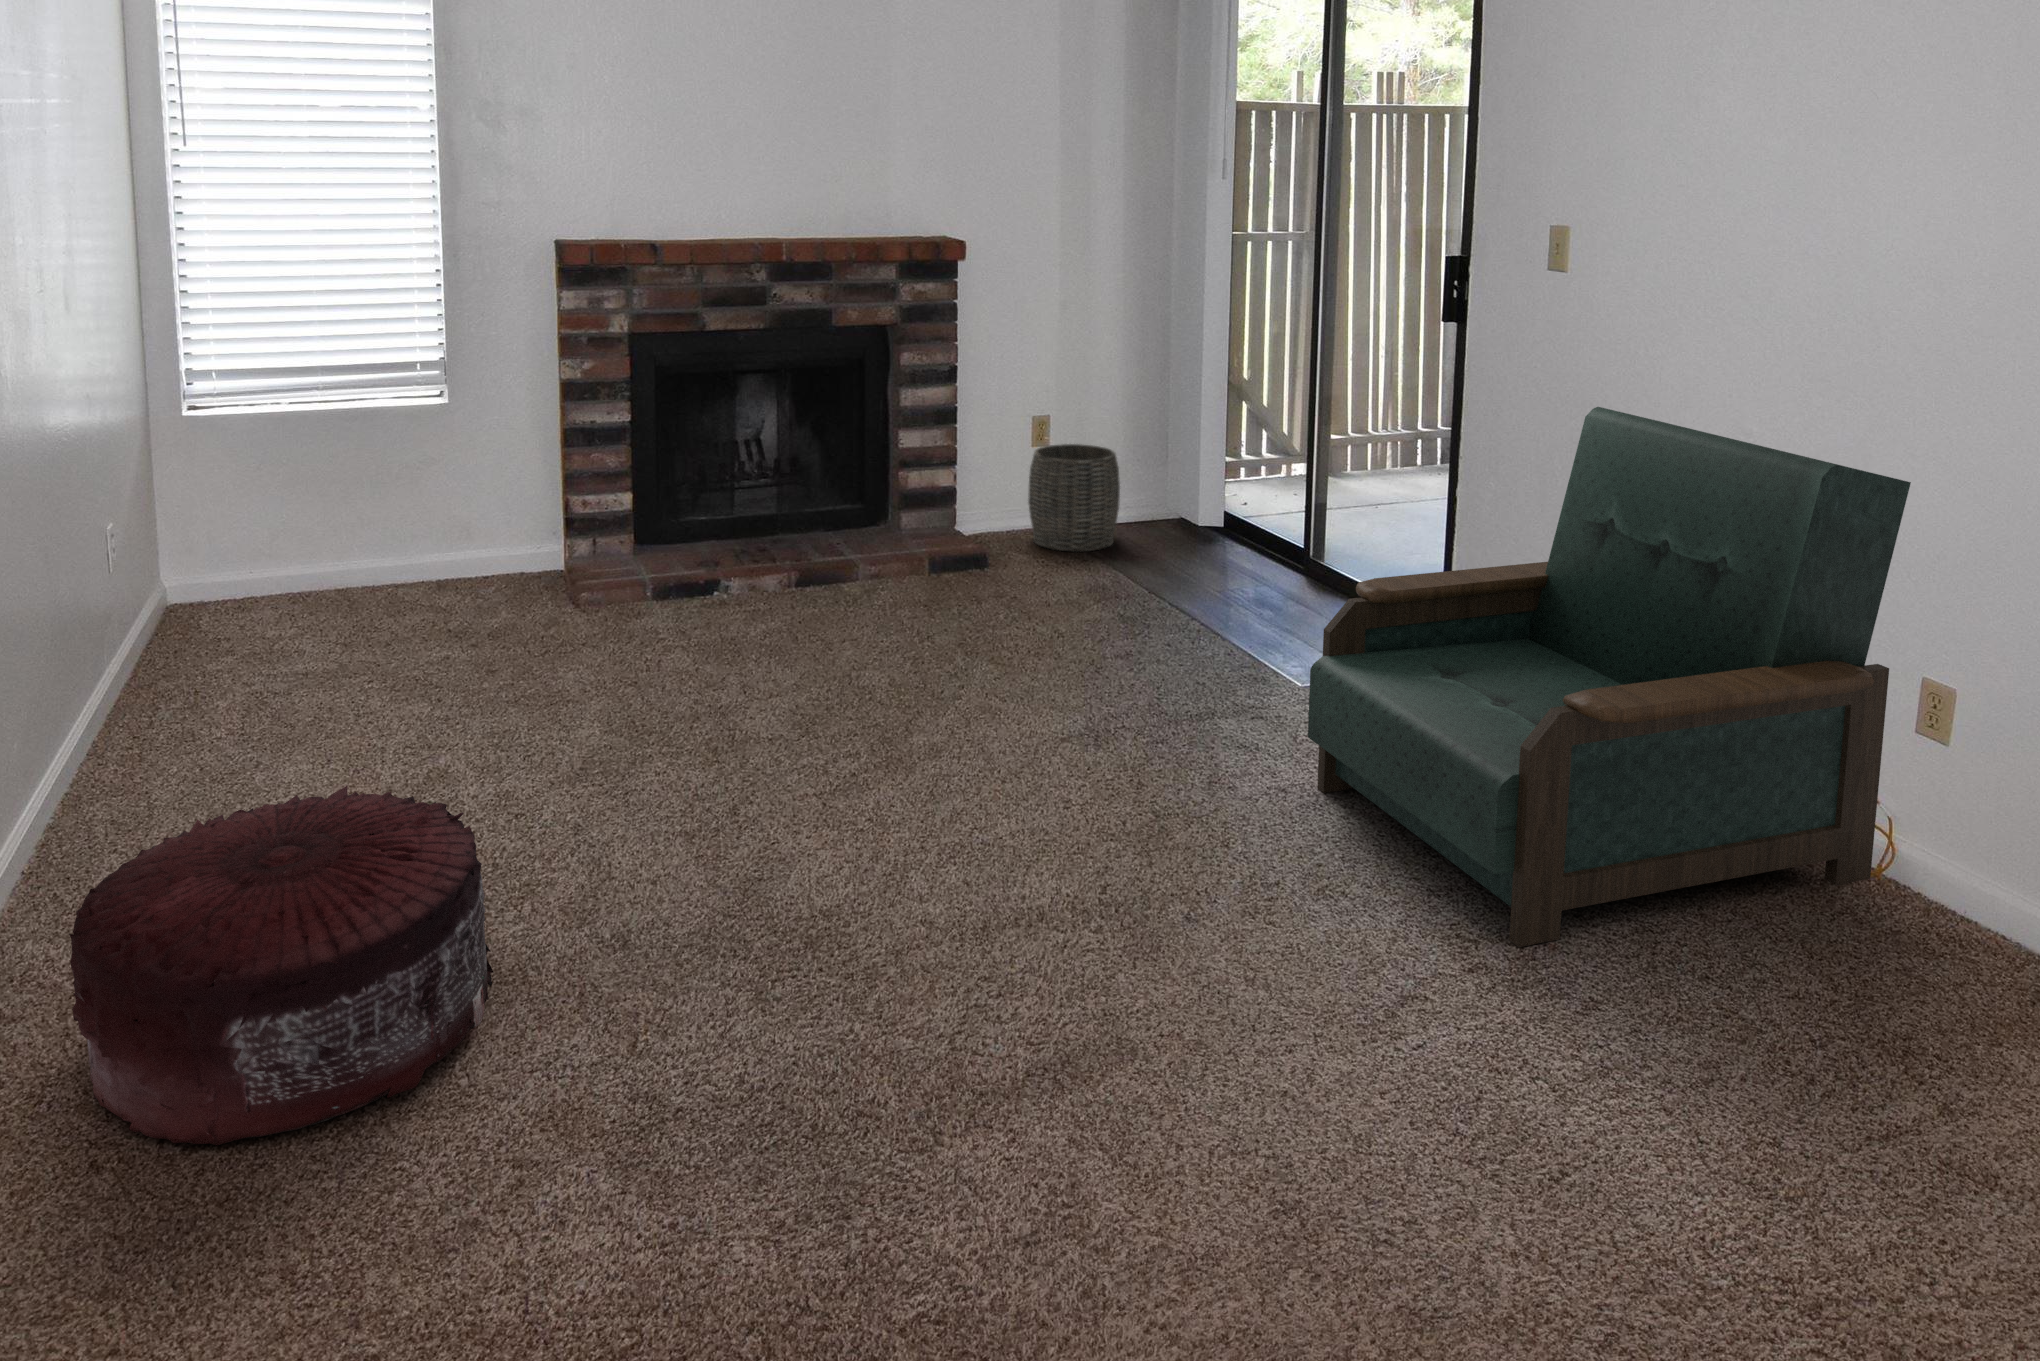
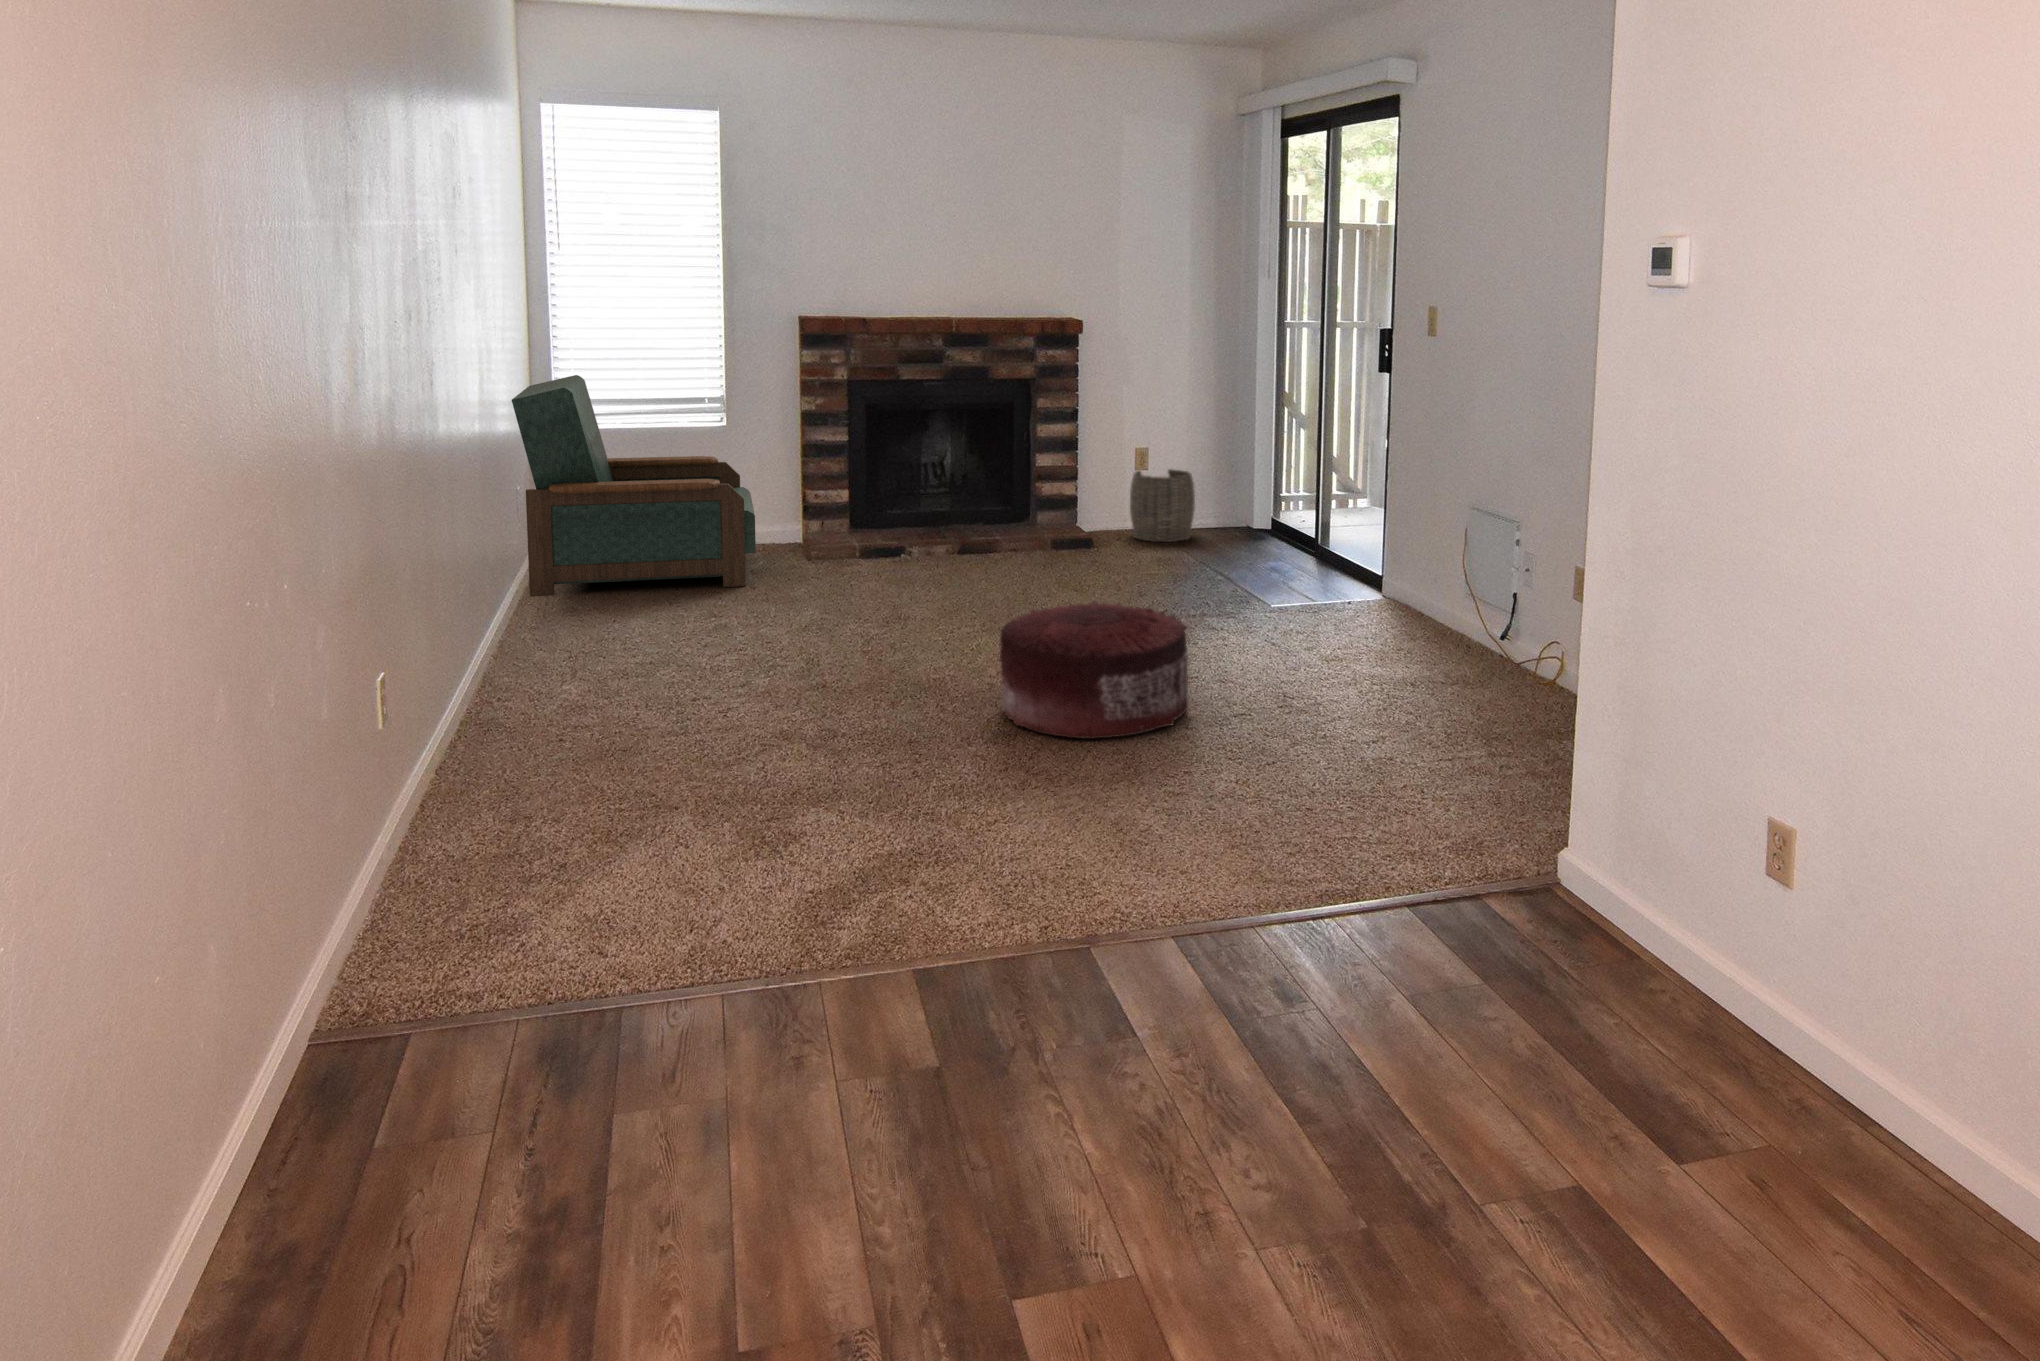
armchair: present [1308,407,1911,947] -> present [511,375,756,597]
pouf: present [69,786,494,1146] -> present [1000,601,1189,739]

